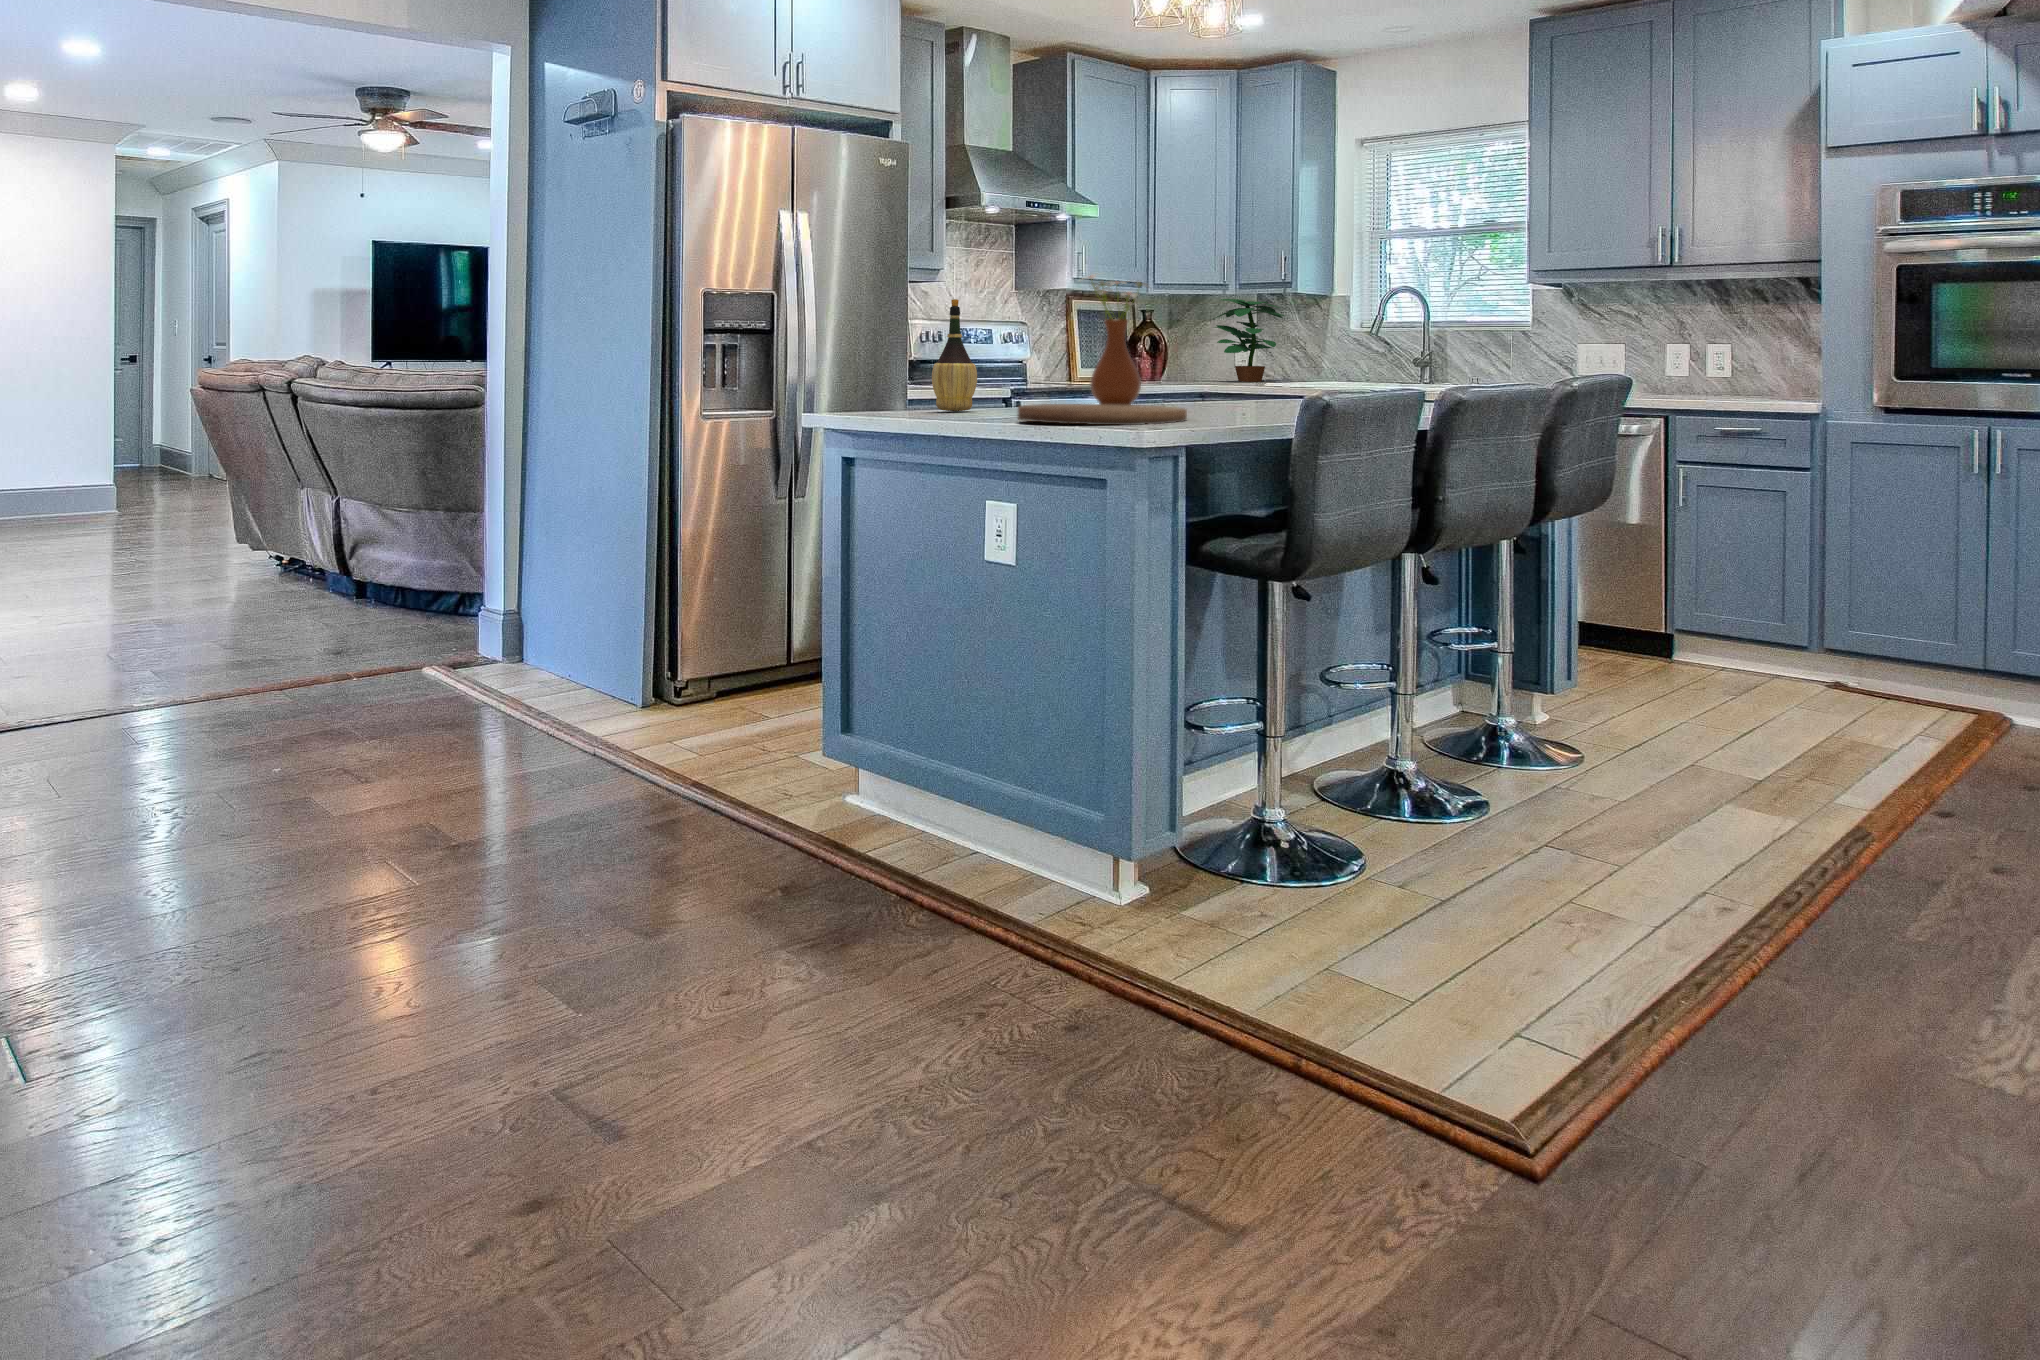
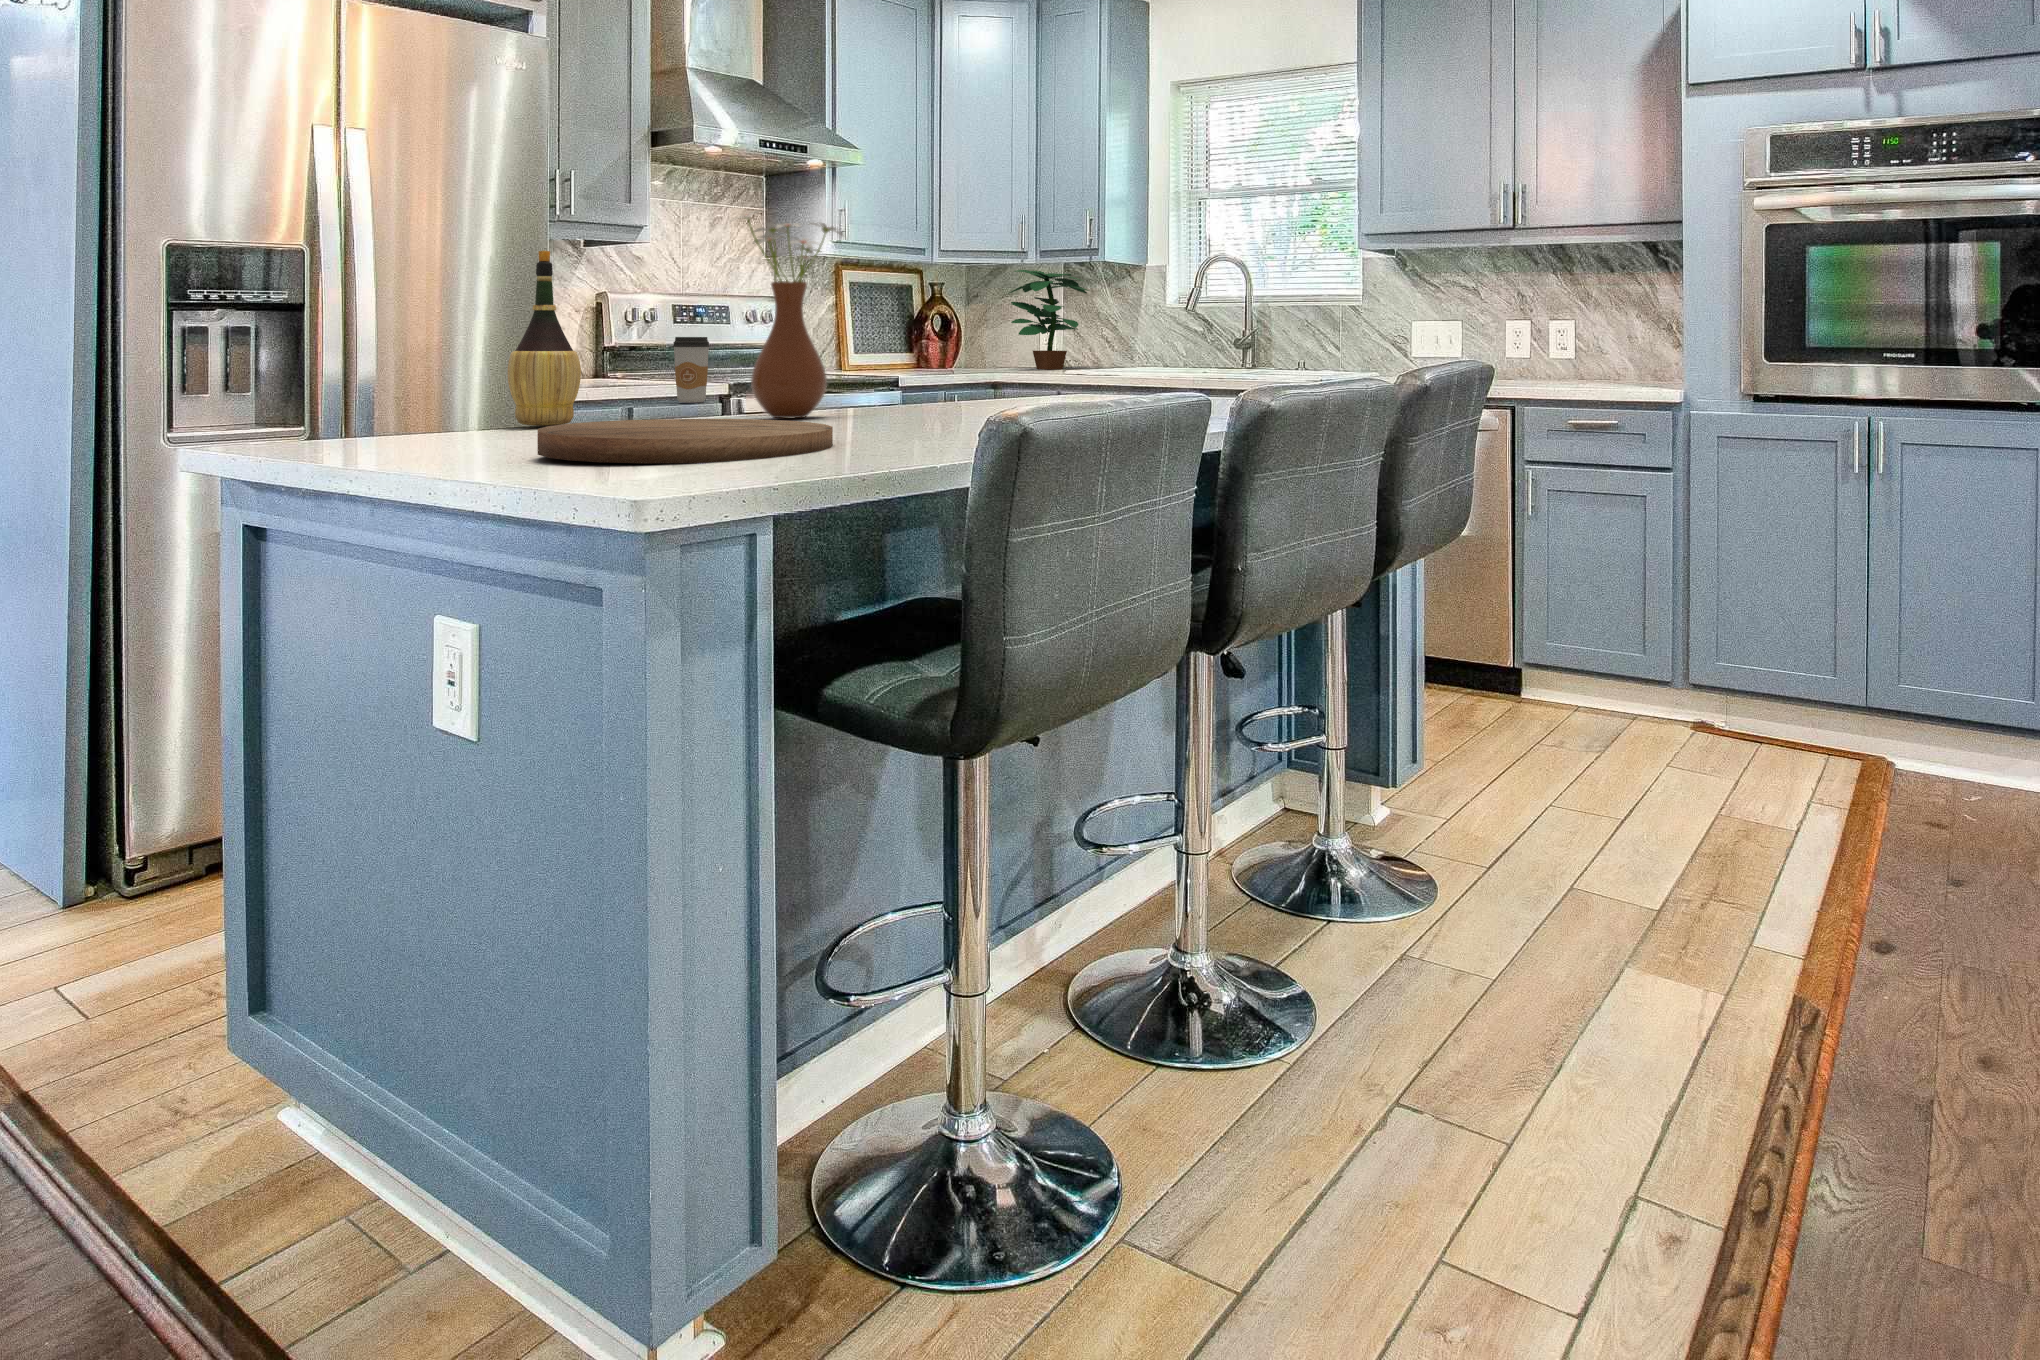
coffee cup: none [994,354,1020,401] -> present [673,337,709,403]

